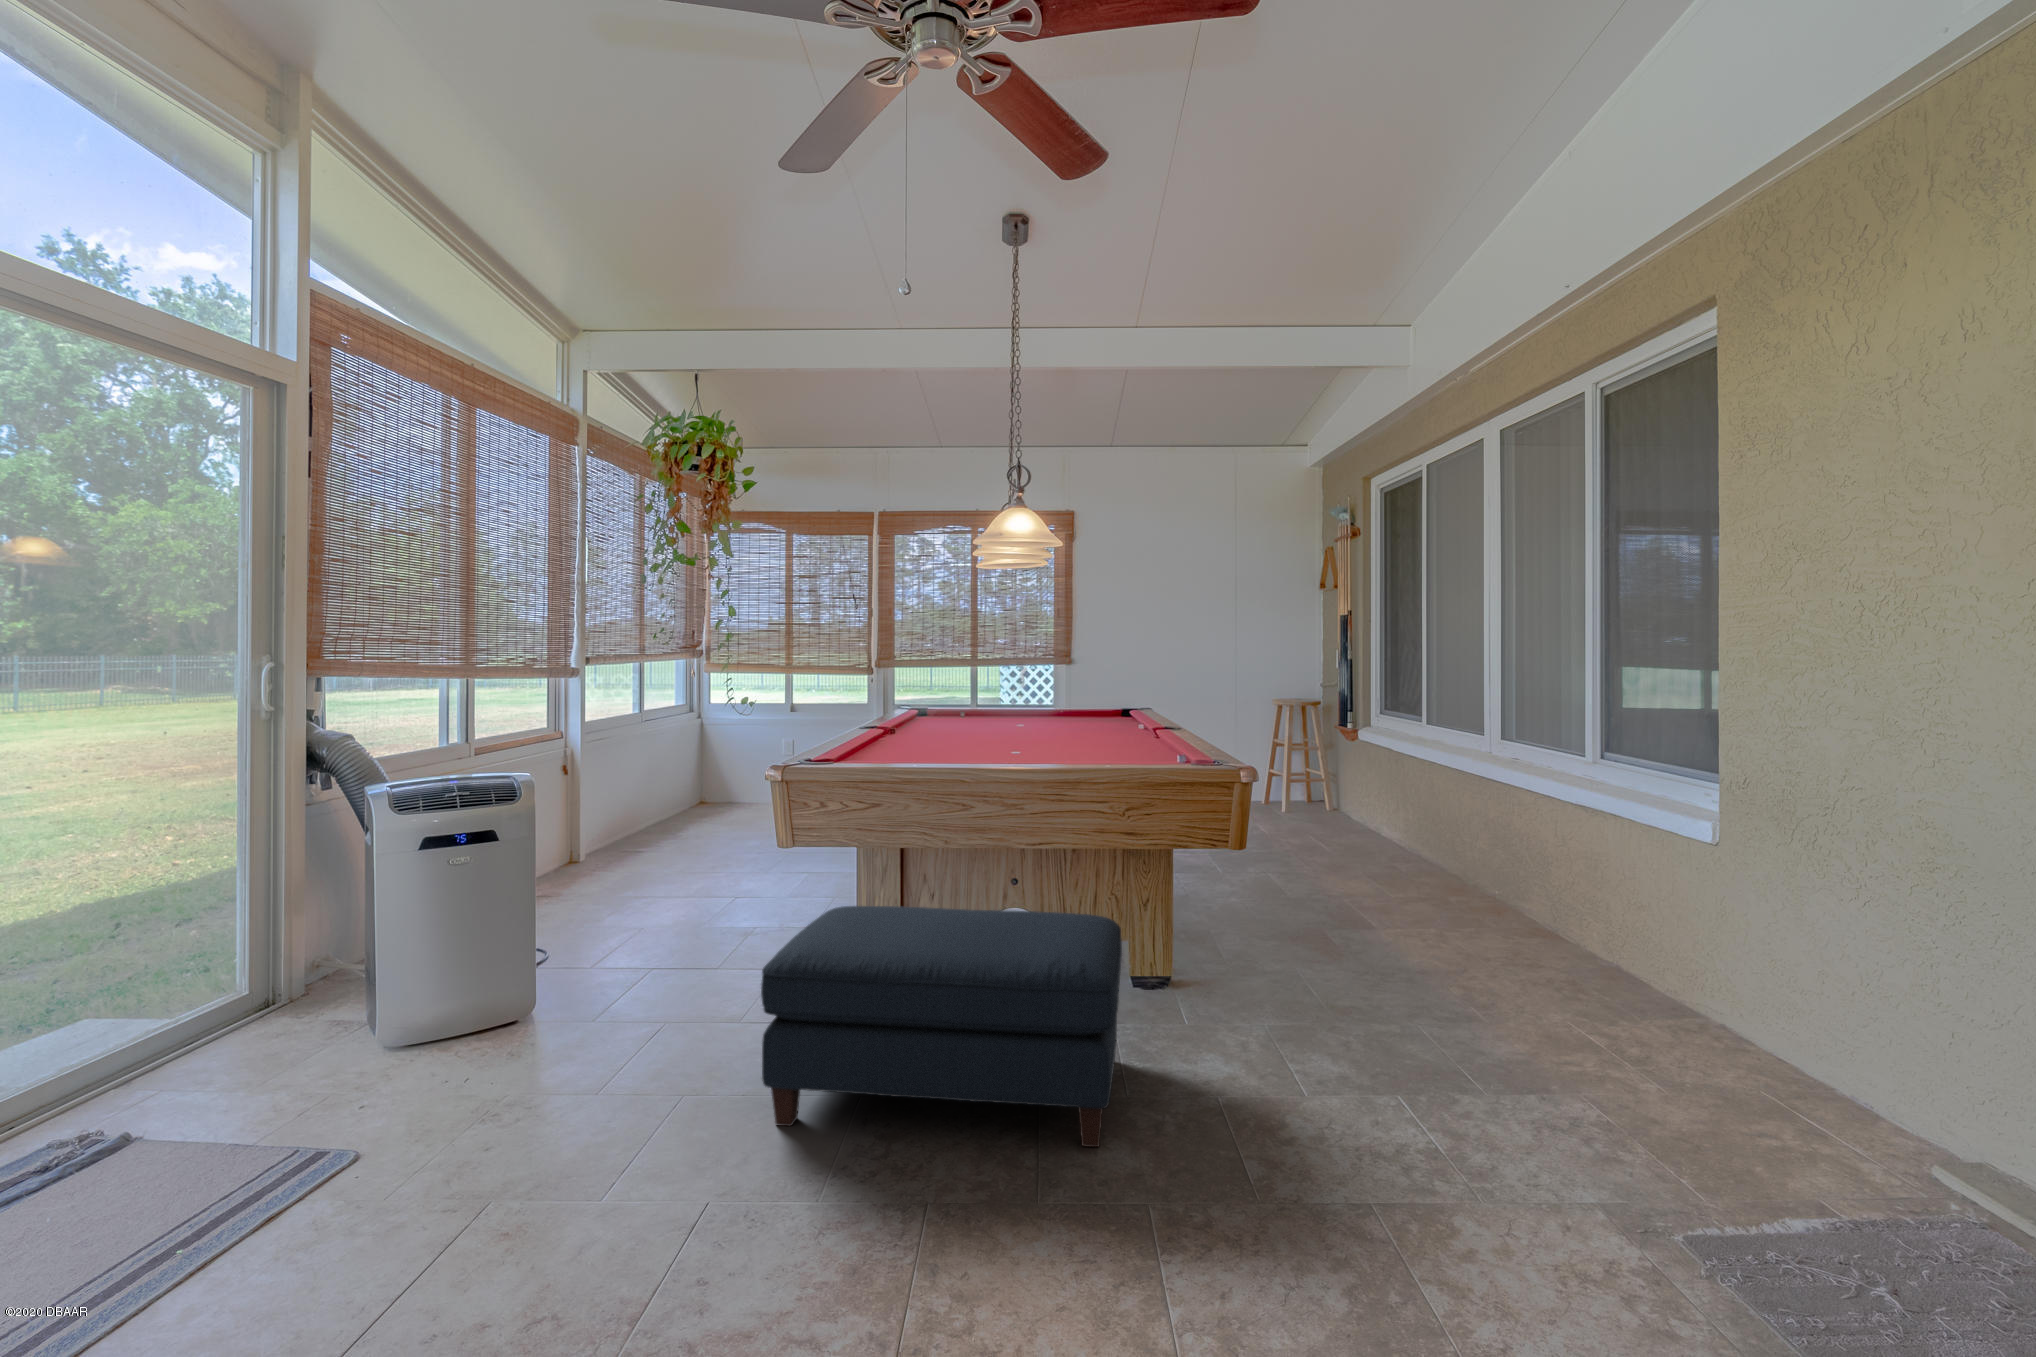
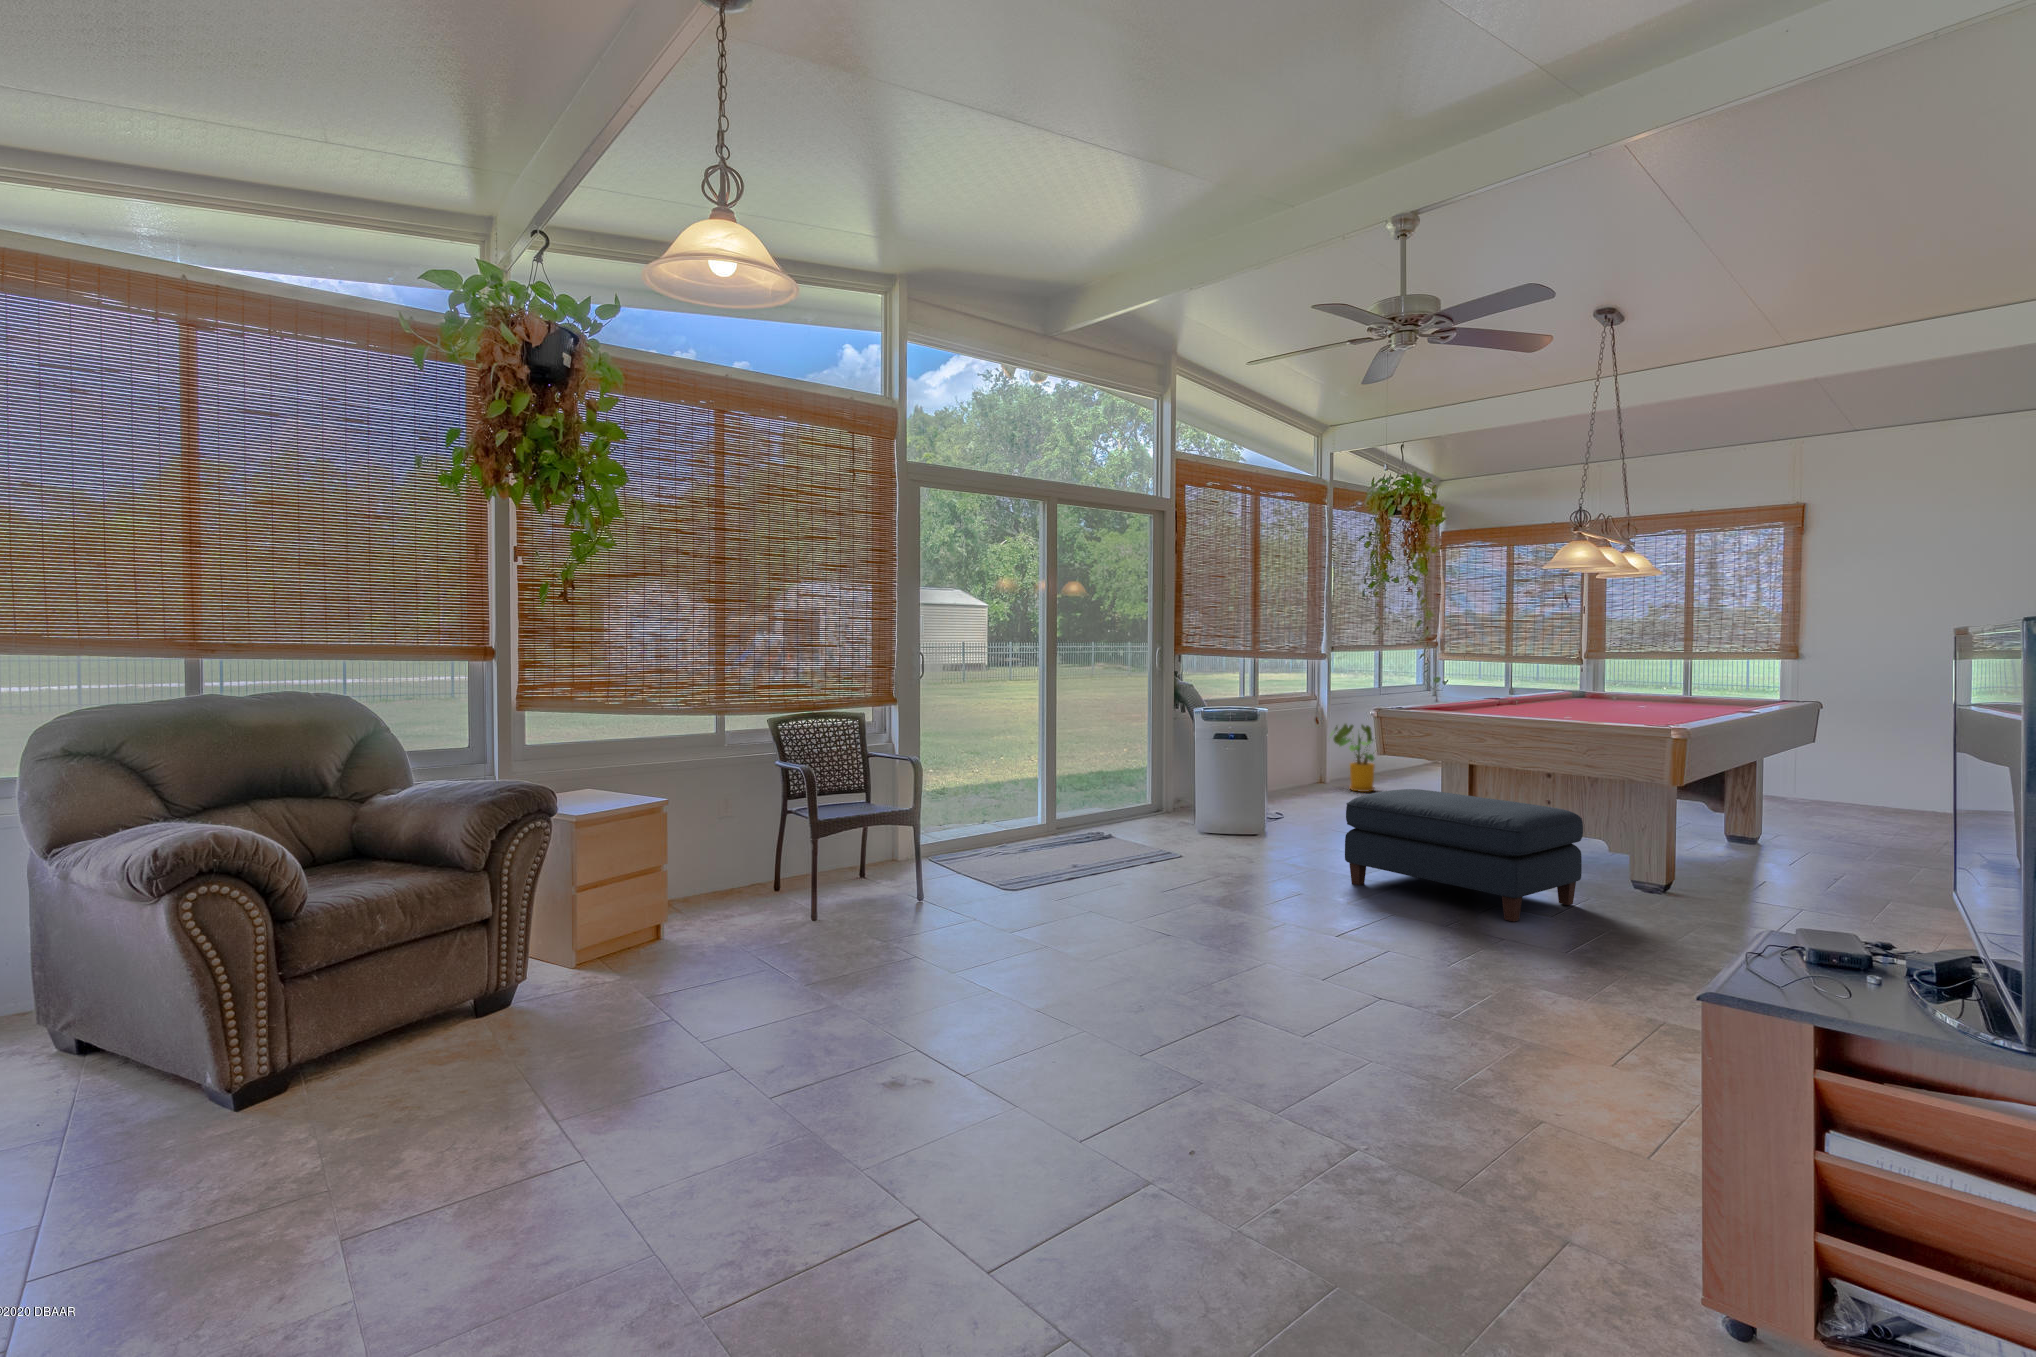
house plant: none [587,768,686,867] -> present [1331,724,1376,792]

